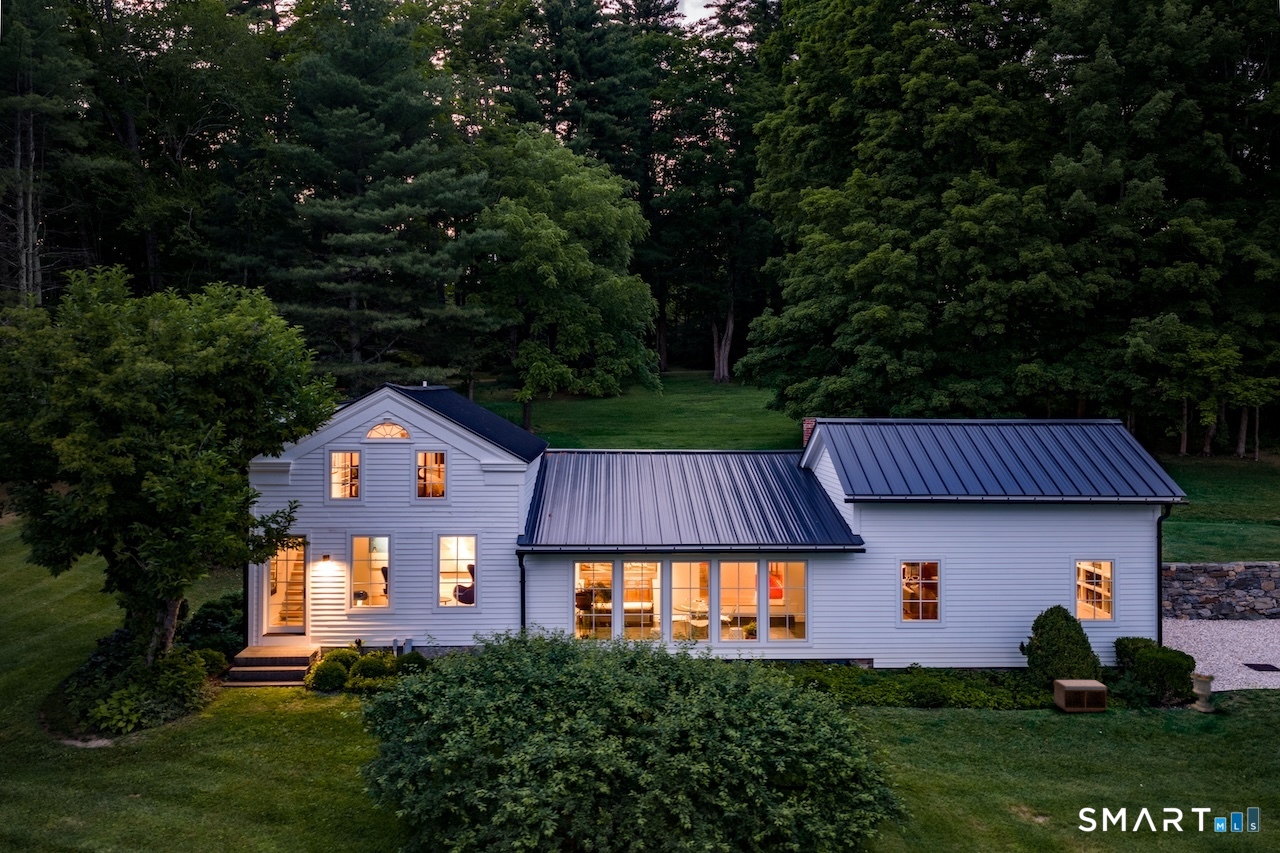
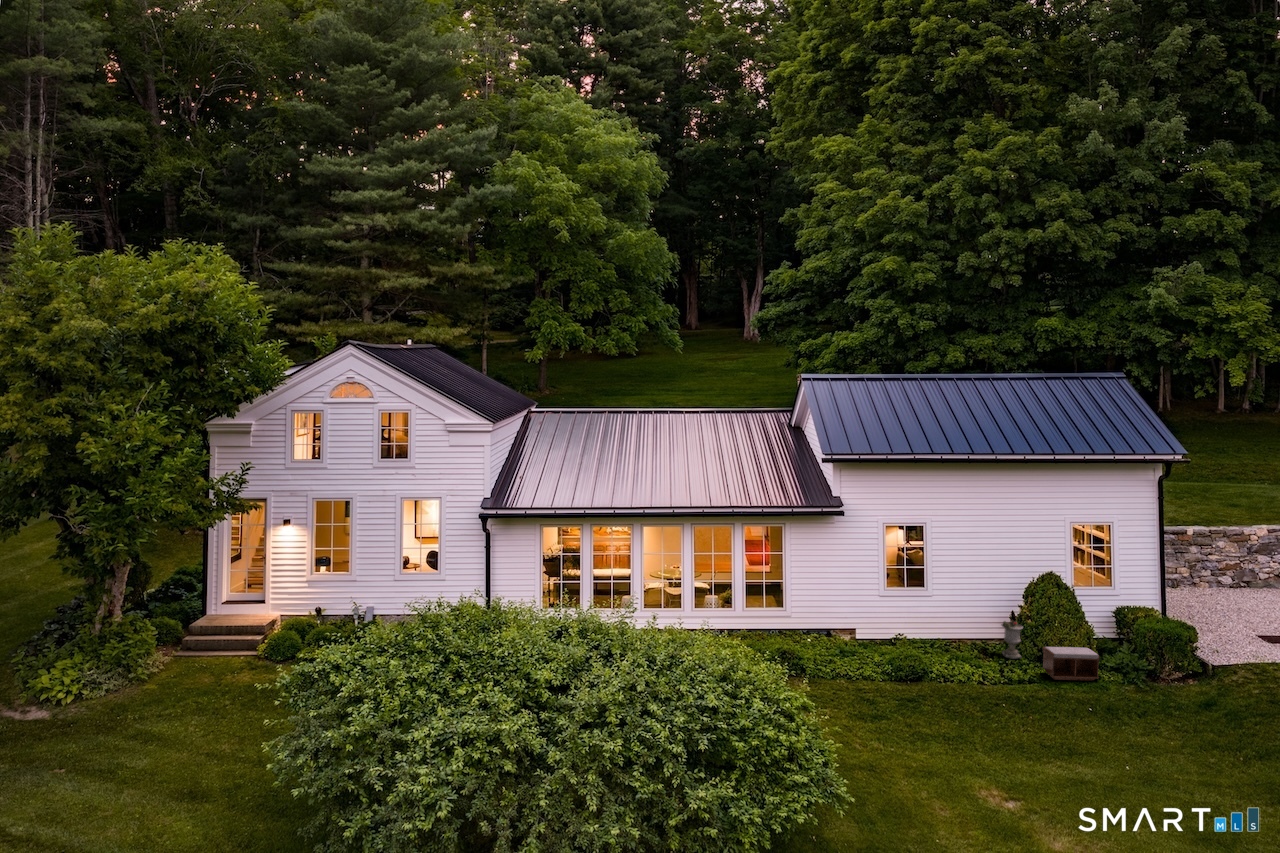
planter: present [1191,673,1215,712] -> present [1001,621,1023,659]

